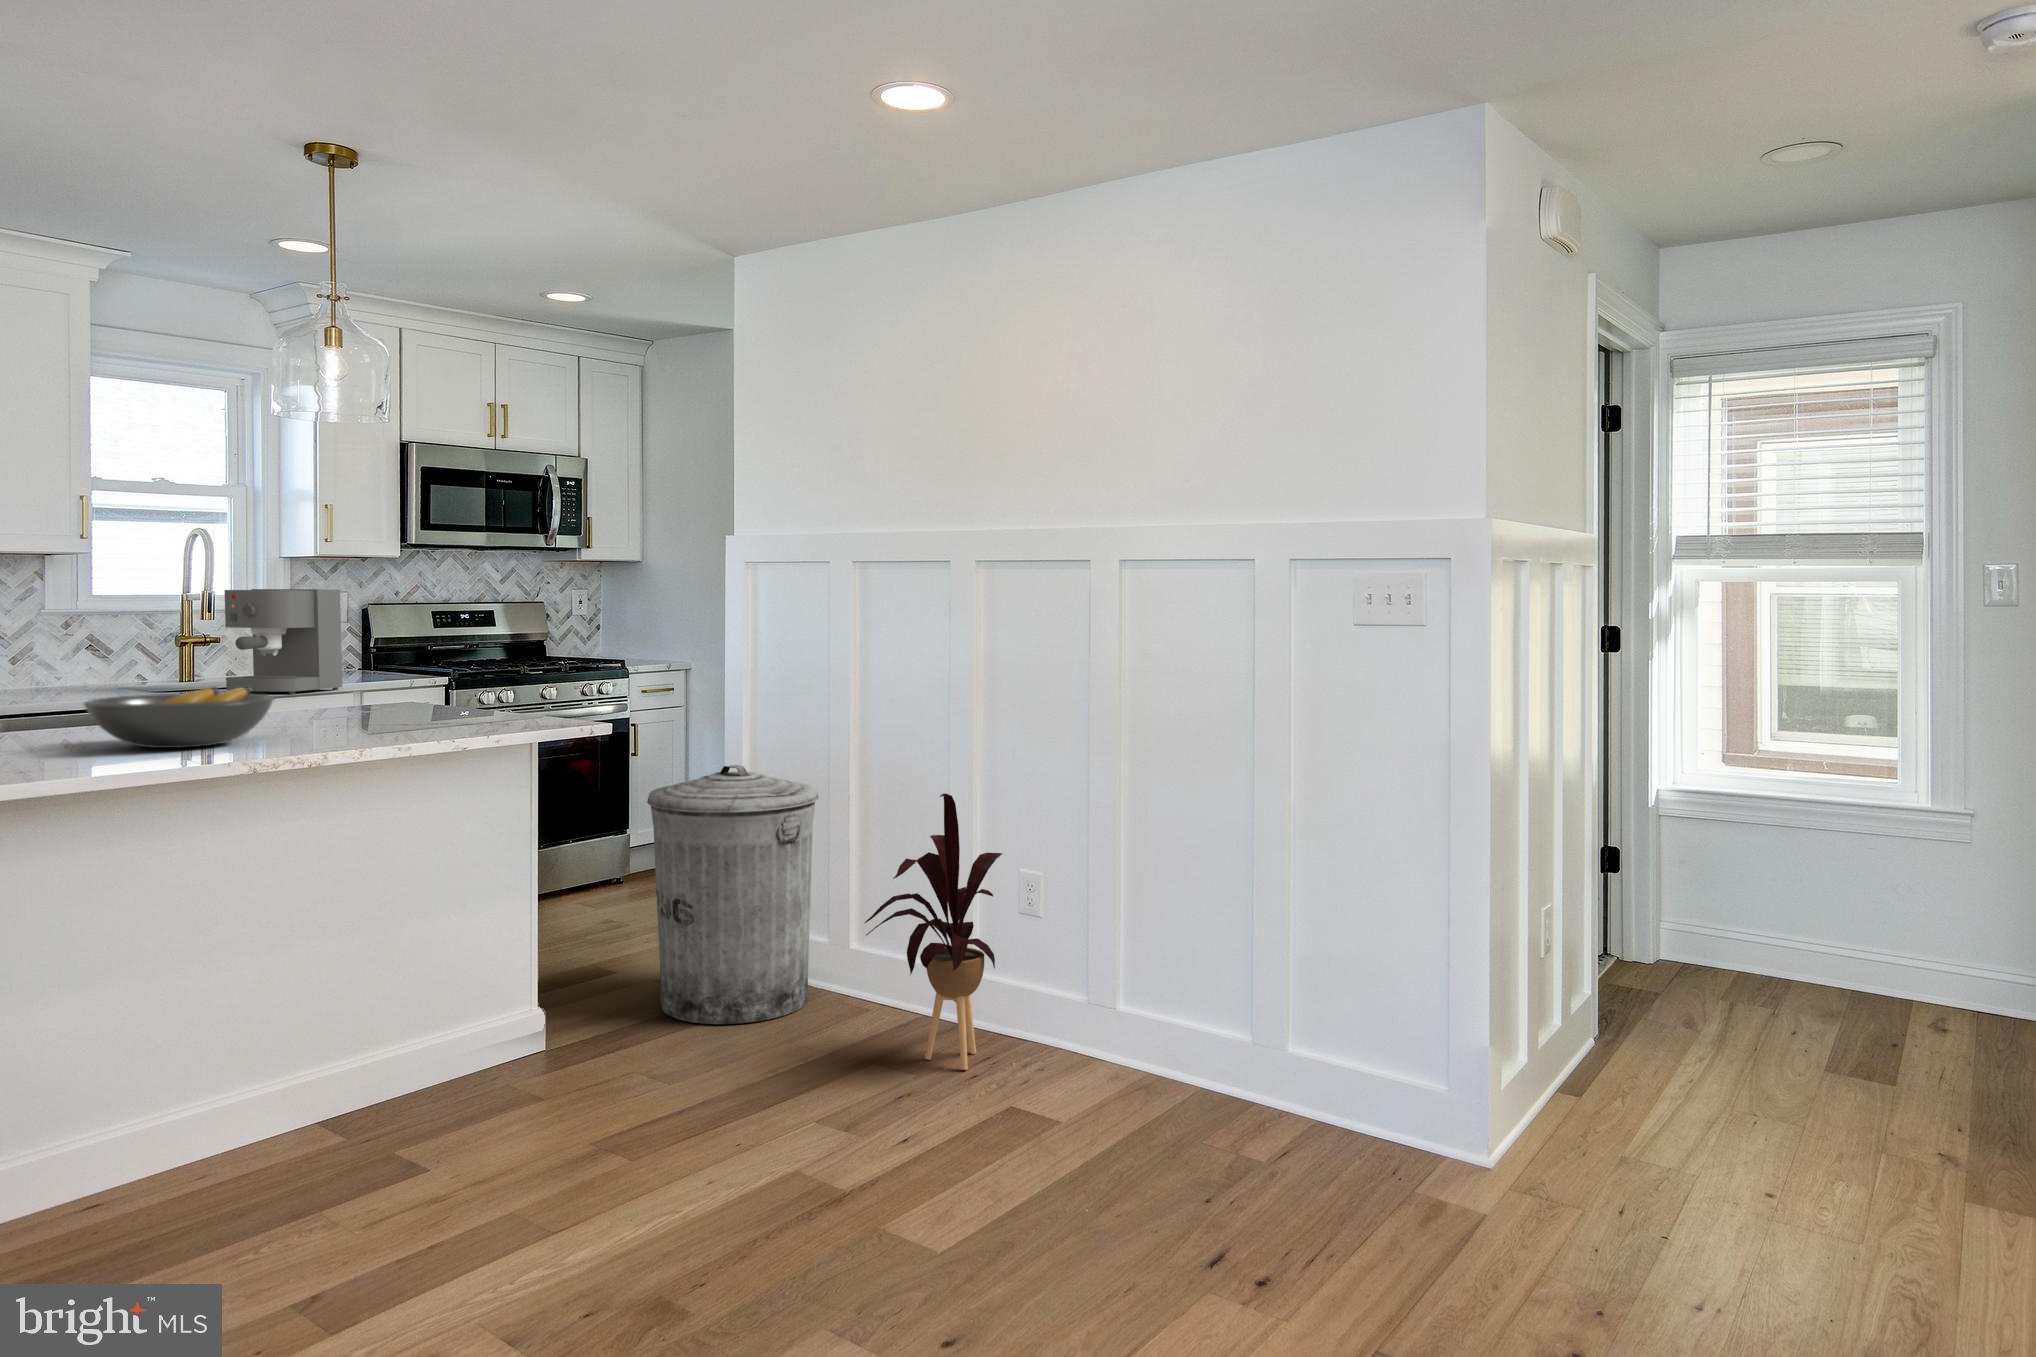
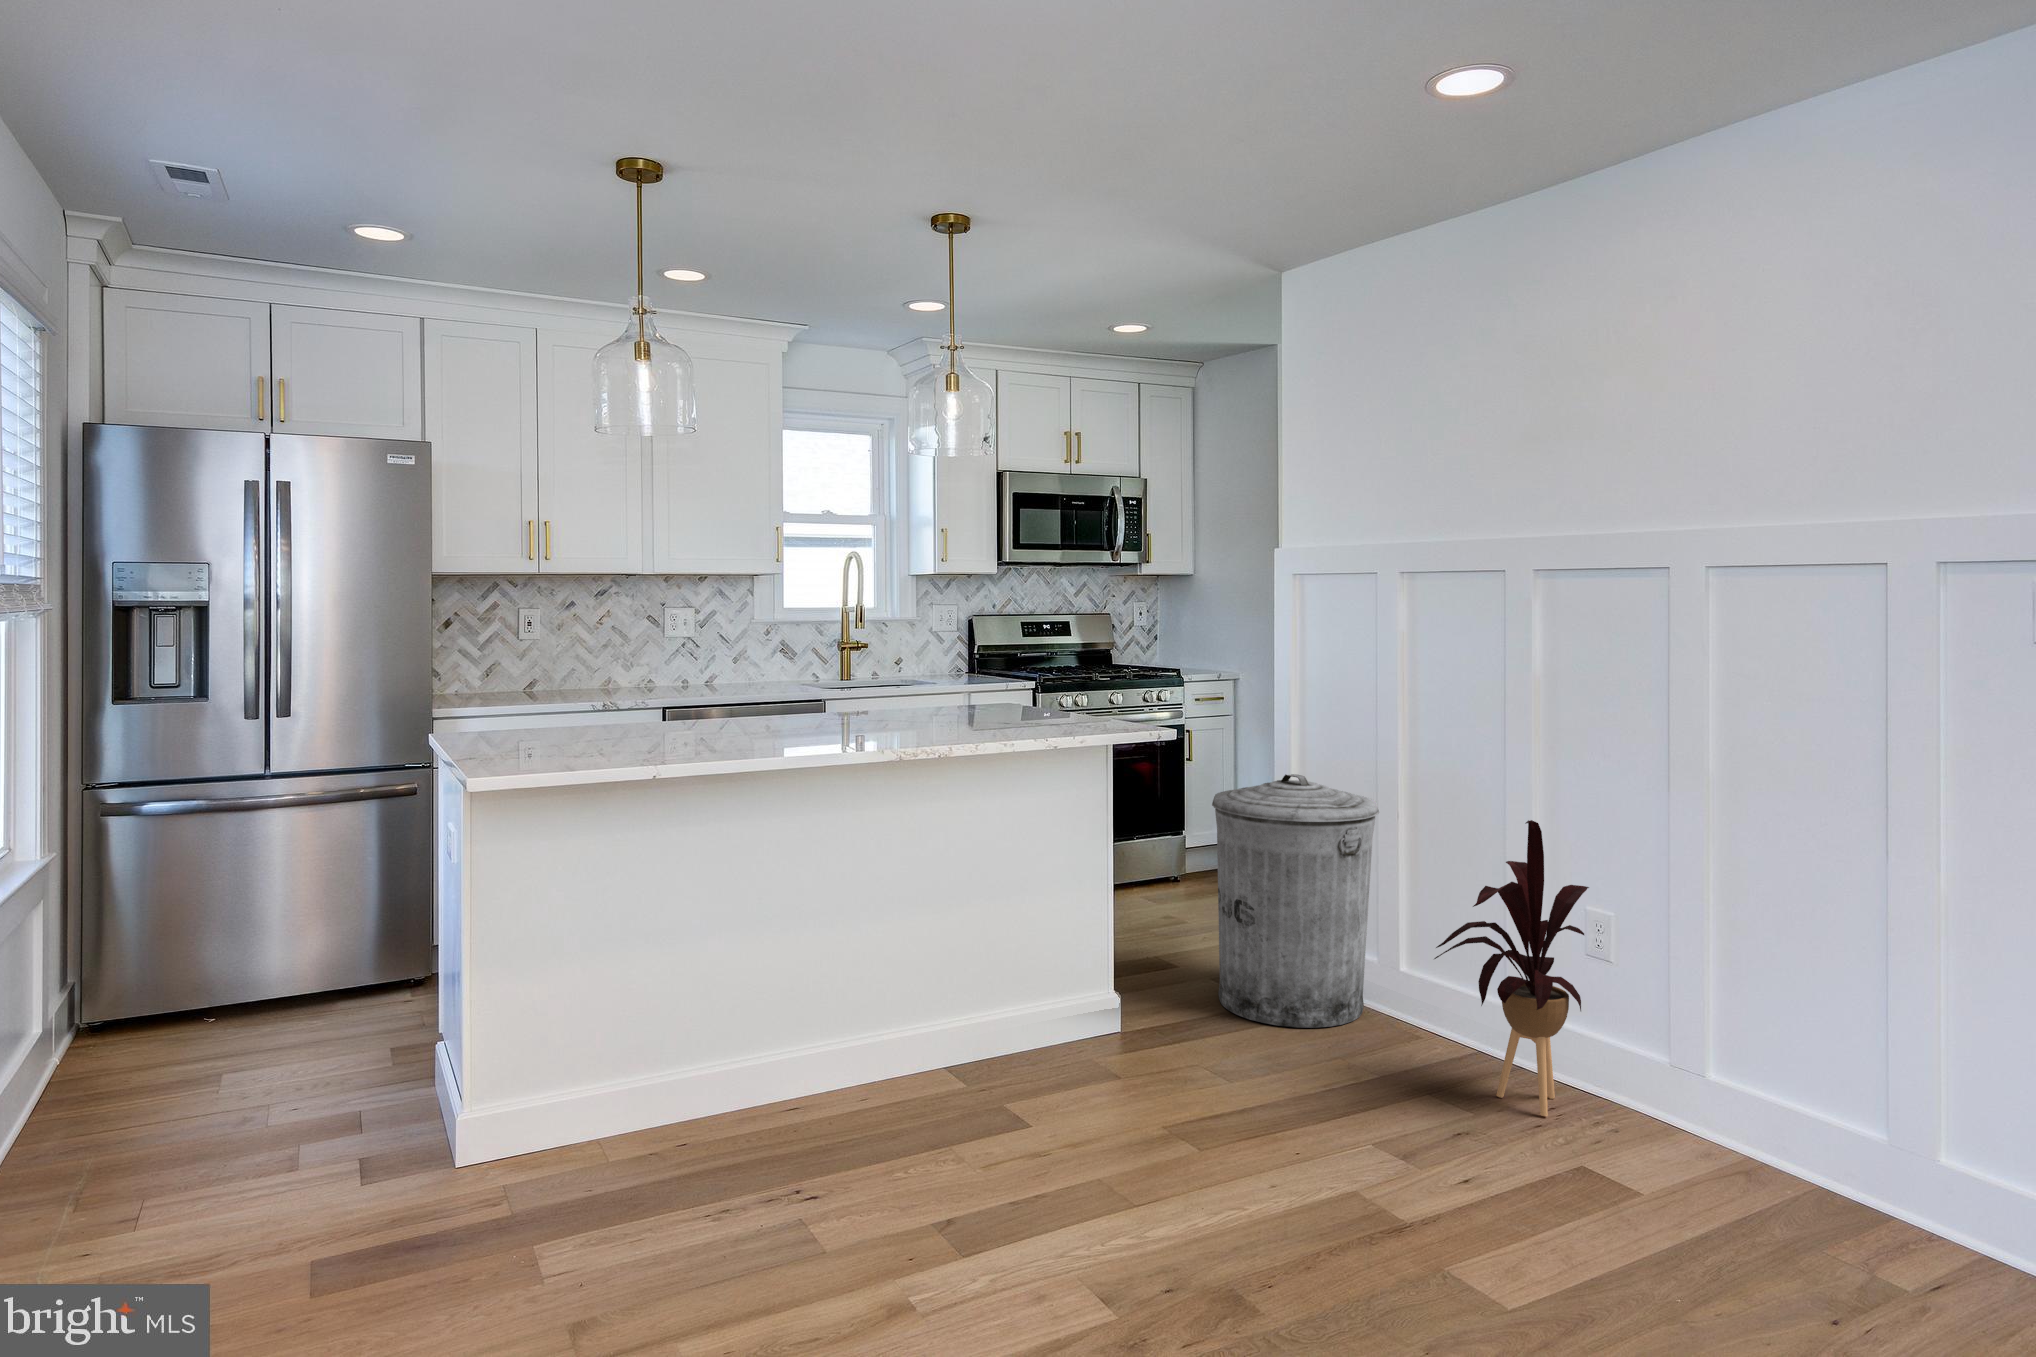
coffee maker: present [225,589,342,694] -> none [869,604,954,692]
fruit bowl: present [84,687,274,748] -> none [770,687,909,737]

